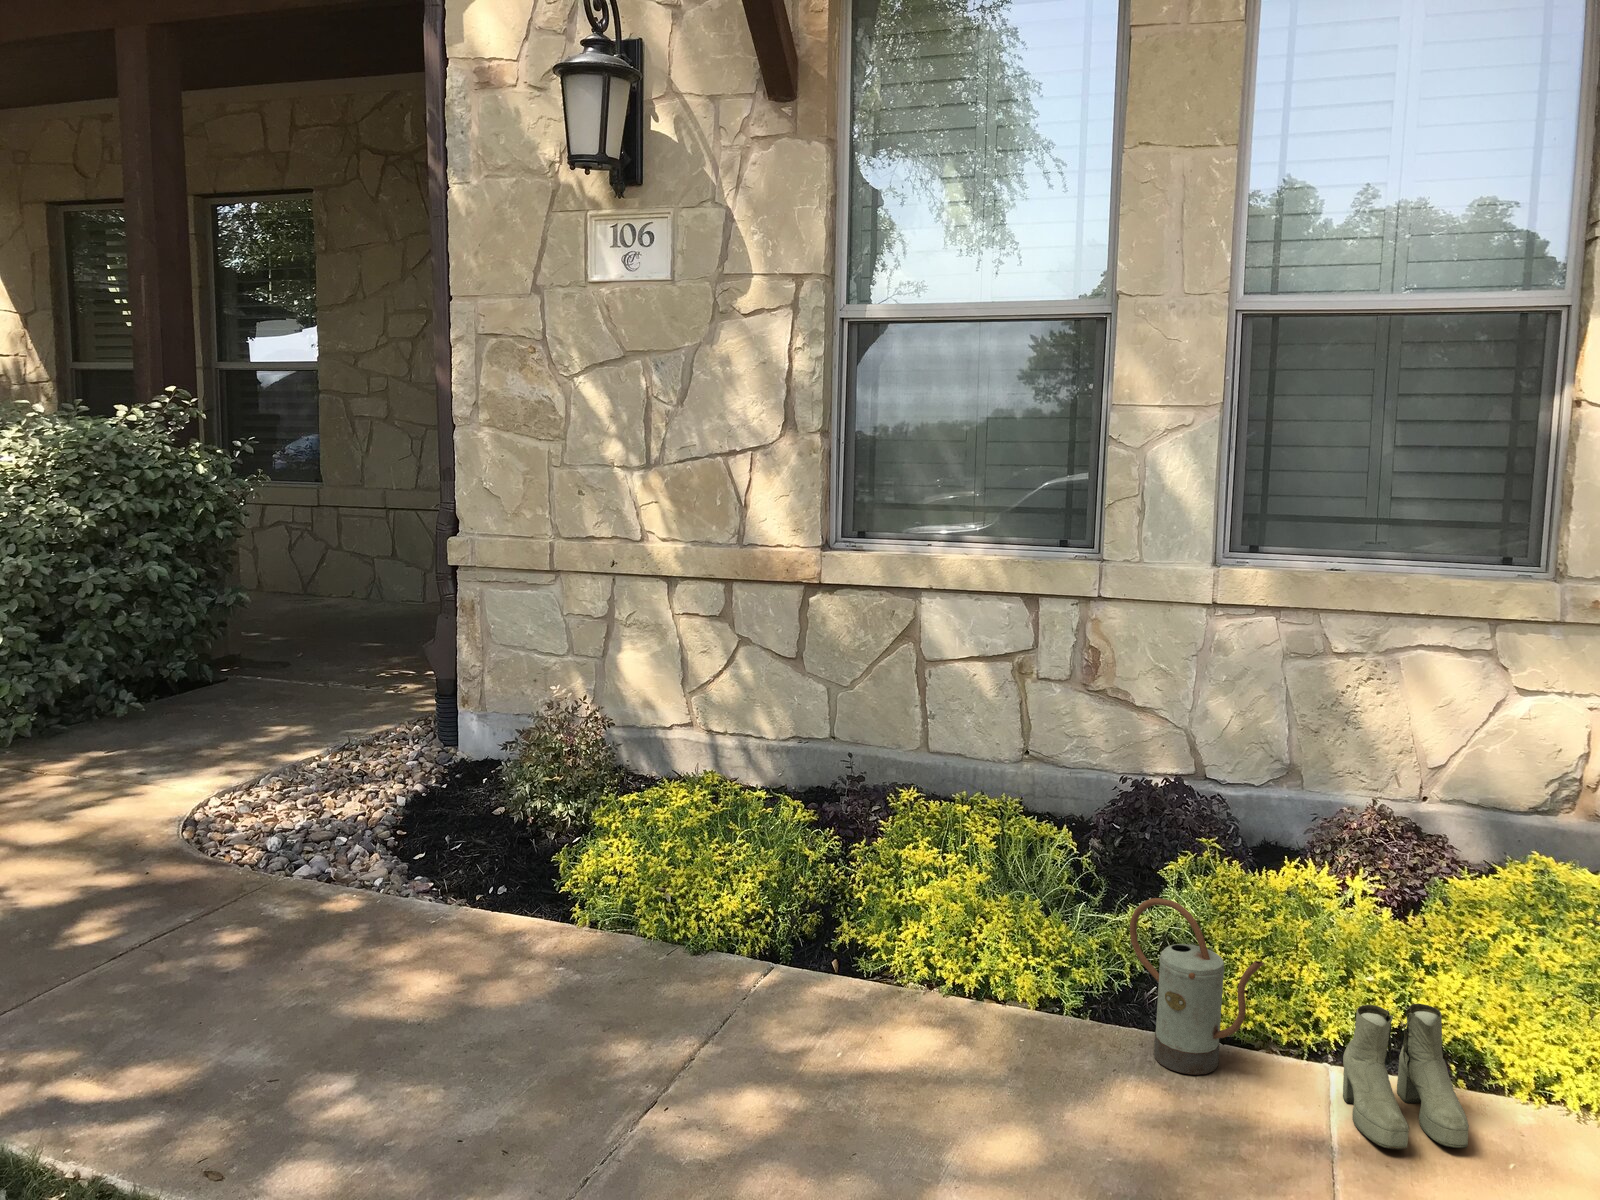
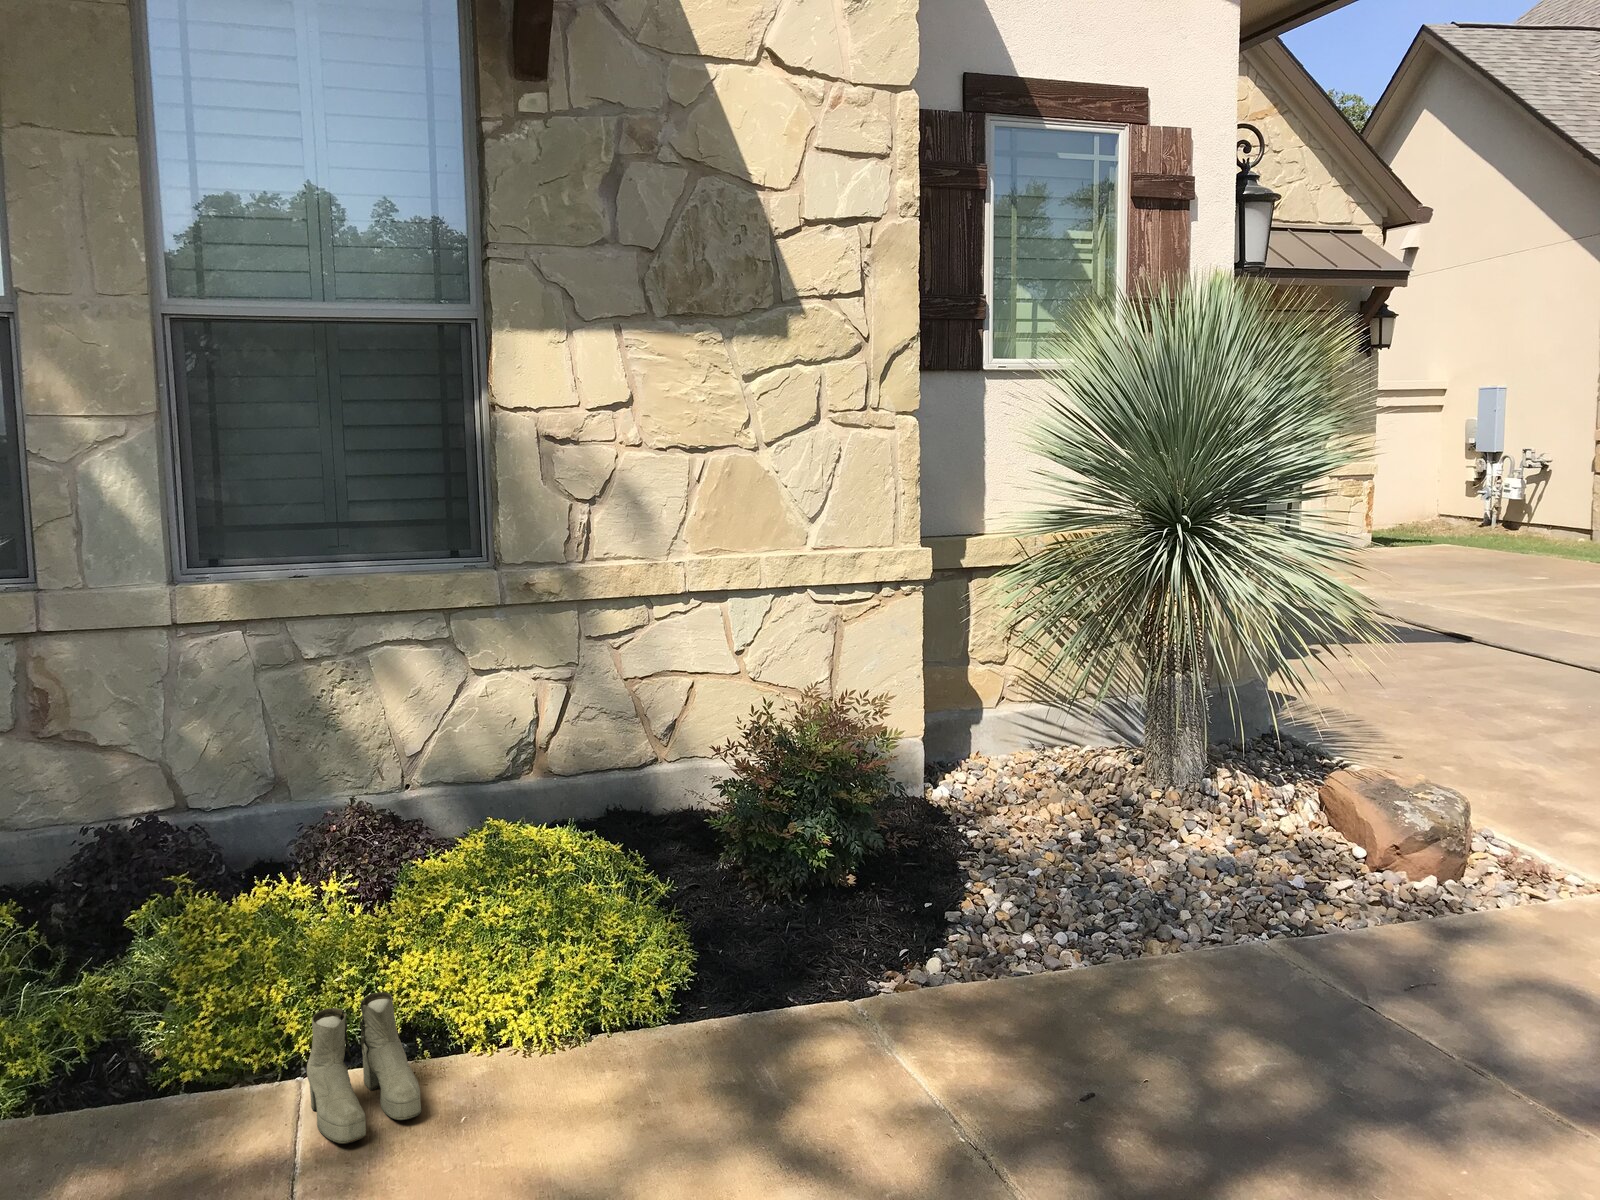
watering can: present [1130,898,1264,1075] -> none [65,961,213,1143]

